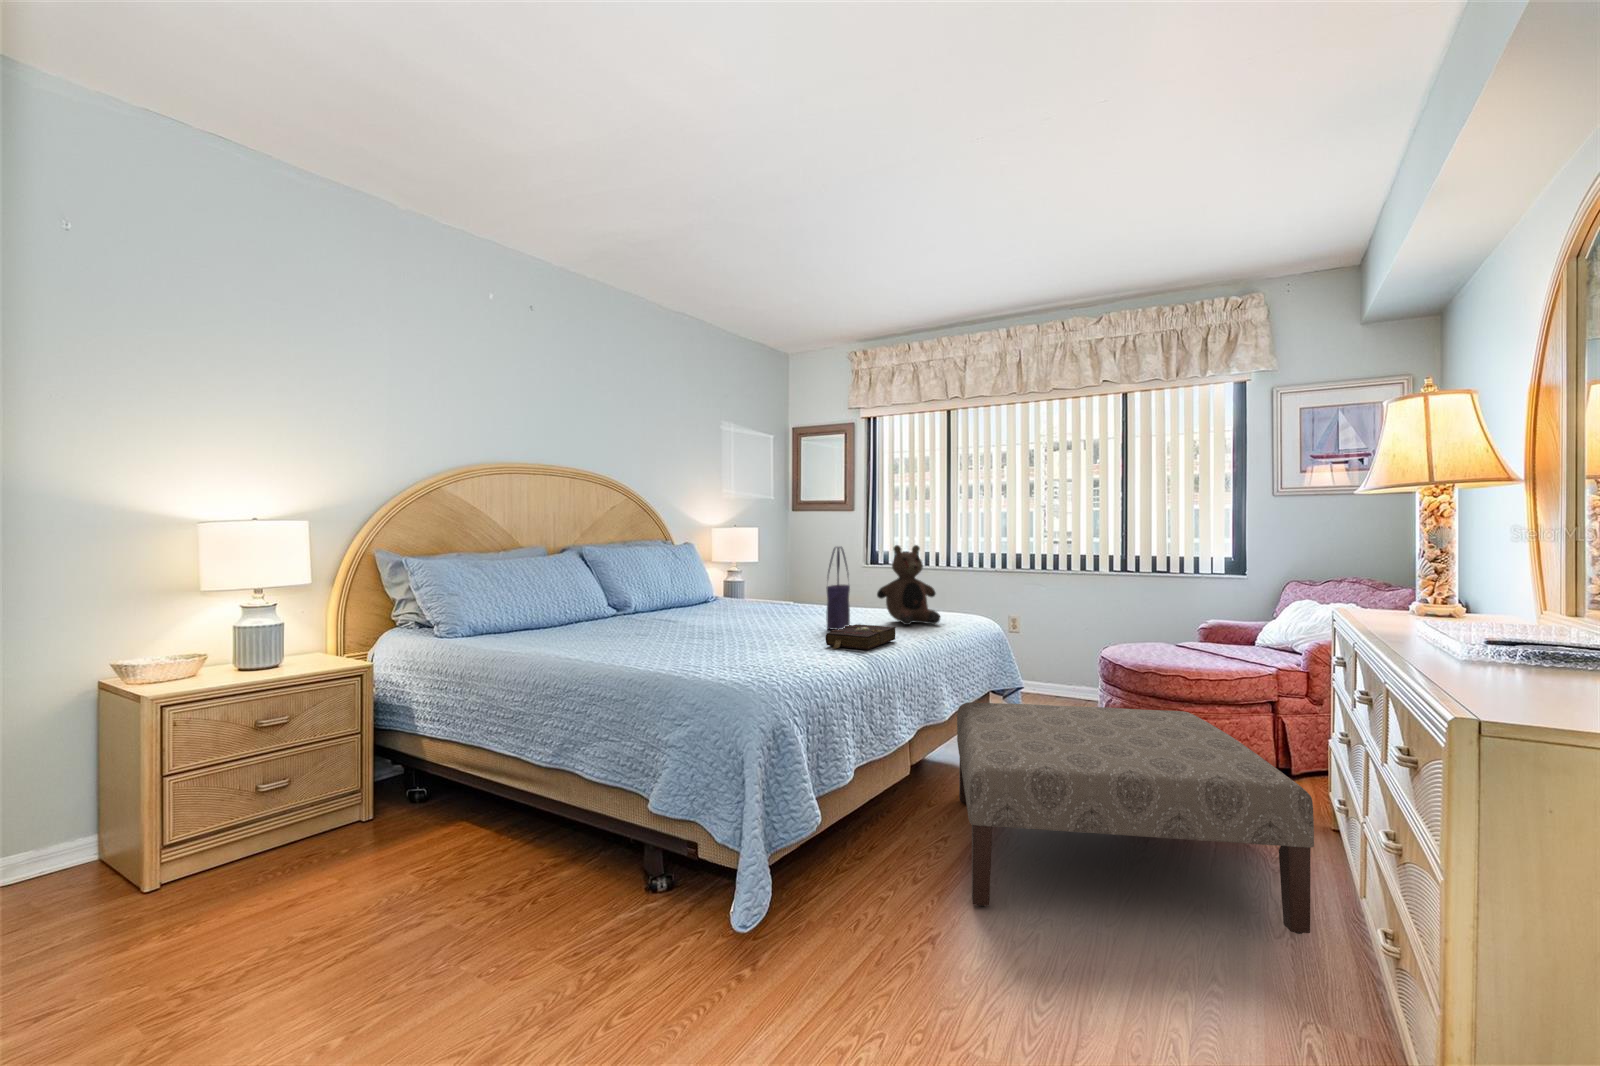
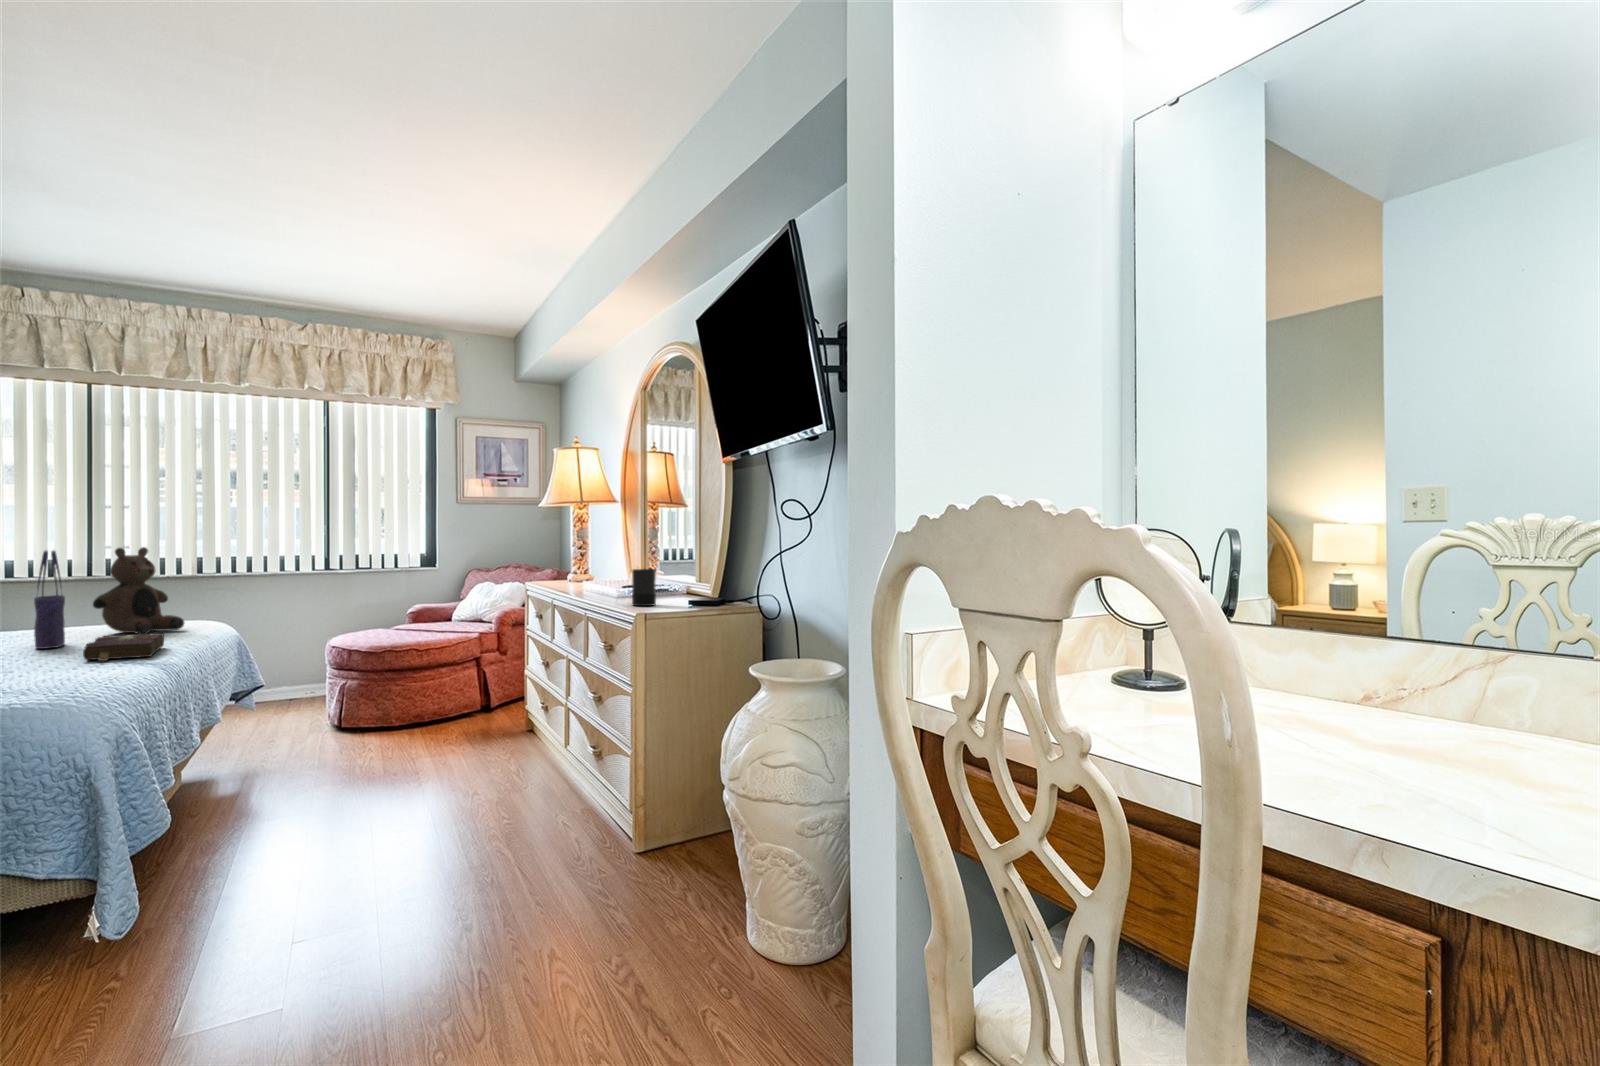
candle: none [1466,598,1532,686] -> present [632,569,656,606]
ottoman: present [957,702,1314,934] -> none [227,671,546,848]

